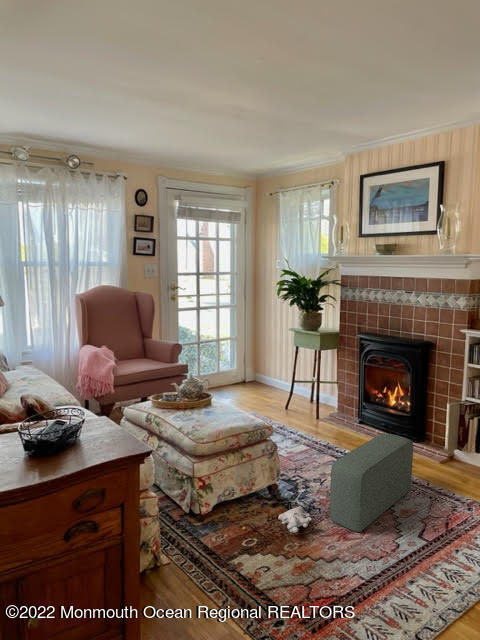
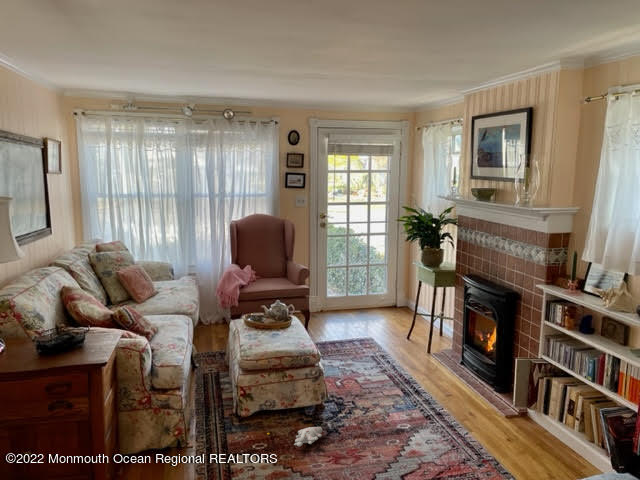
pouf: present [330,433,413,532] -> none [340,378,445,460]

